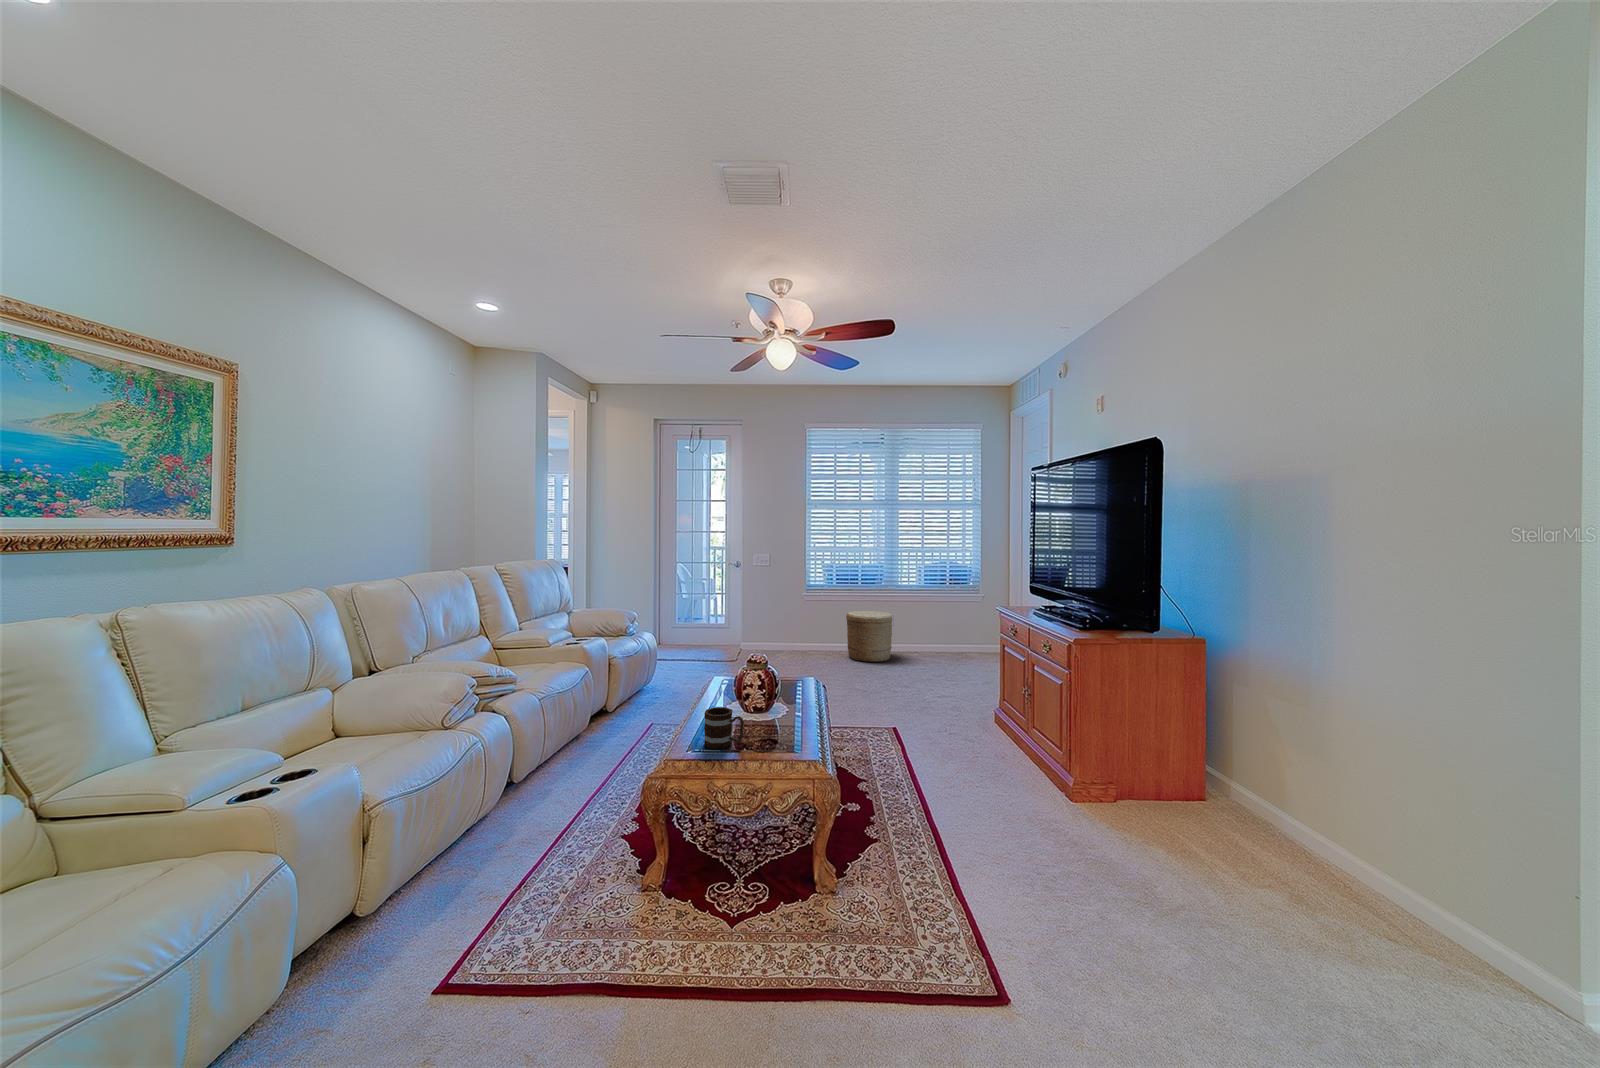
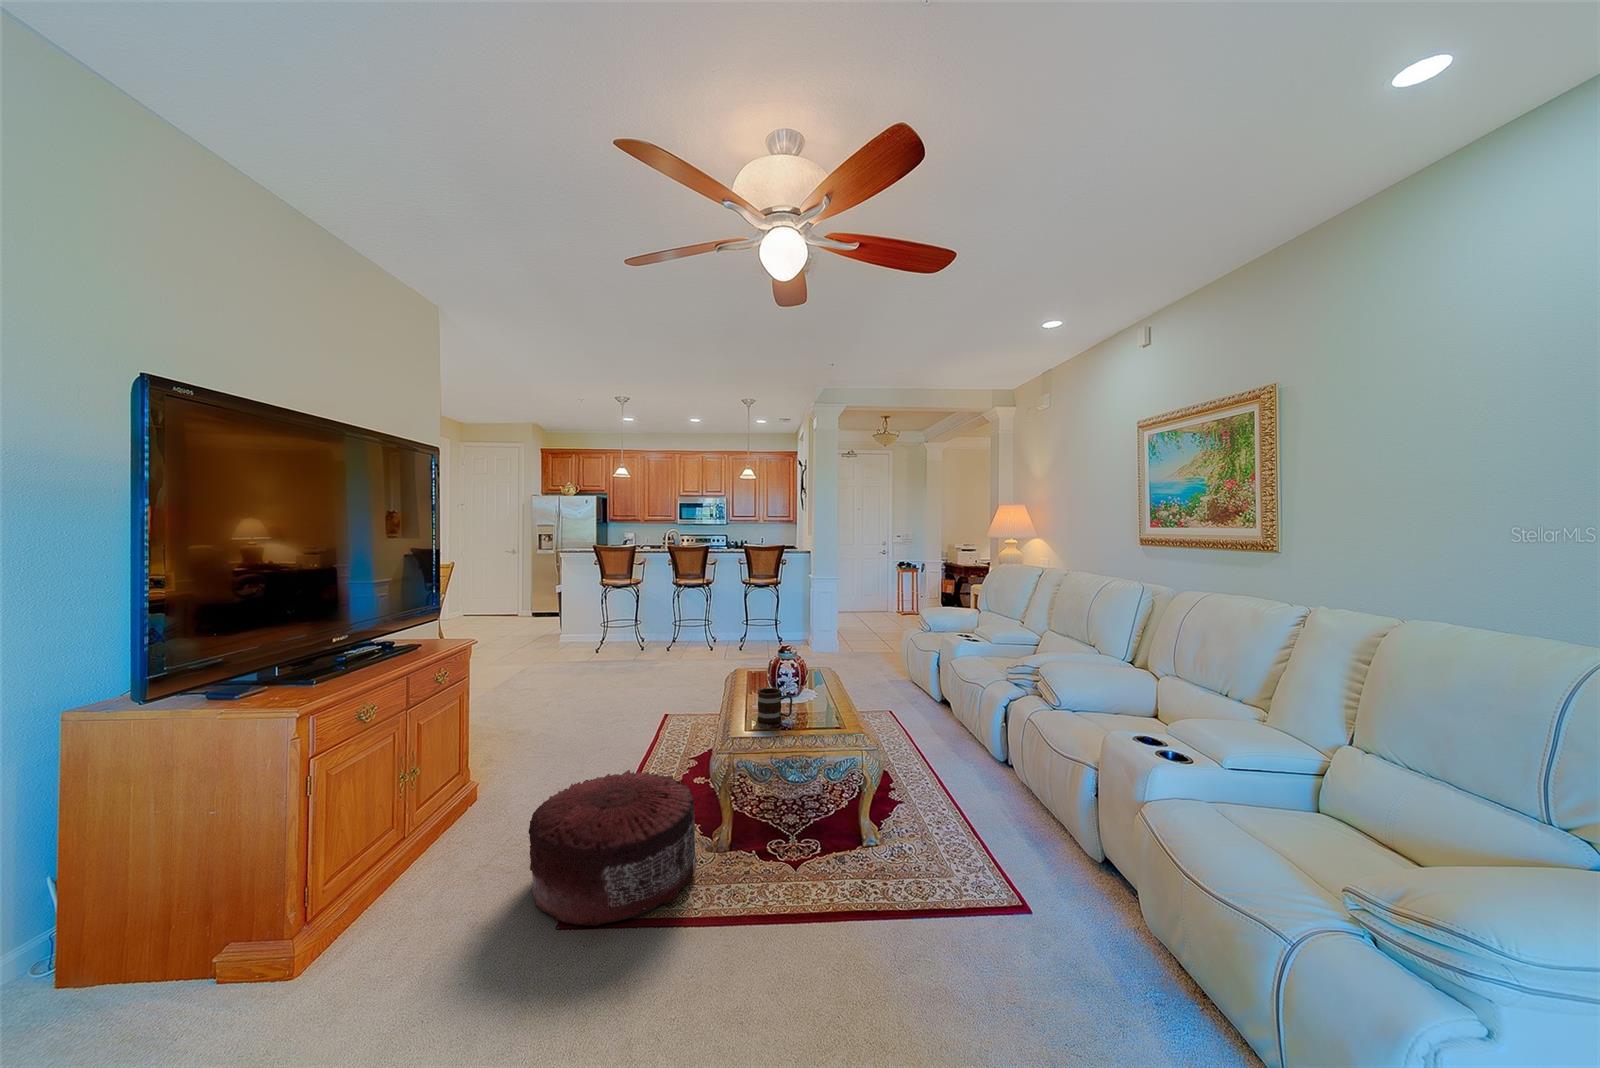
woven basket: present [846,611,892,662] -> none [835,611,878,658]
pouf: none [414,797,622,992] -> present [529,770,696,926]

